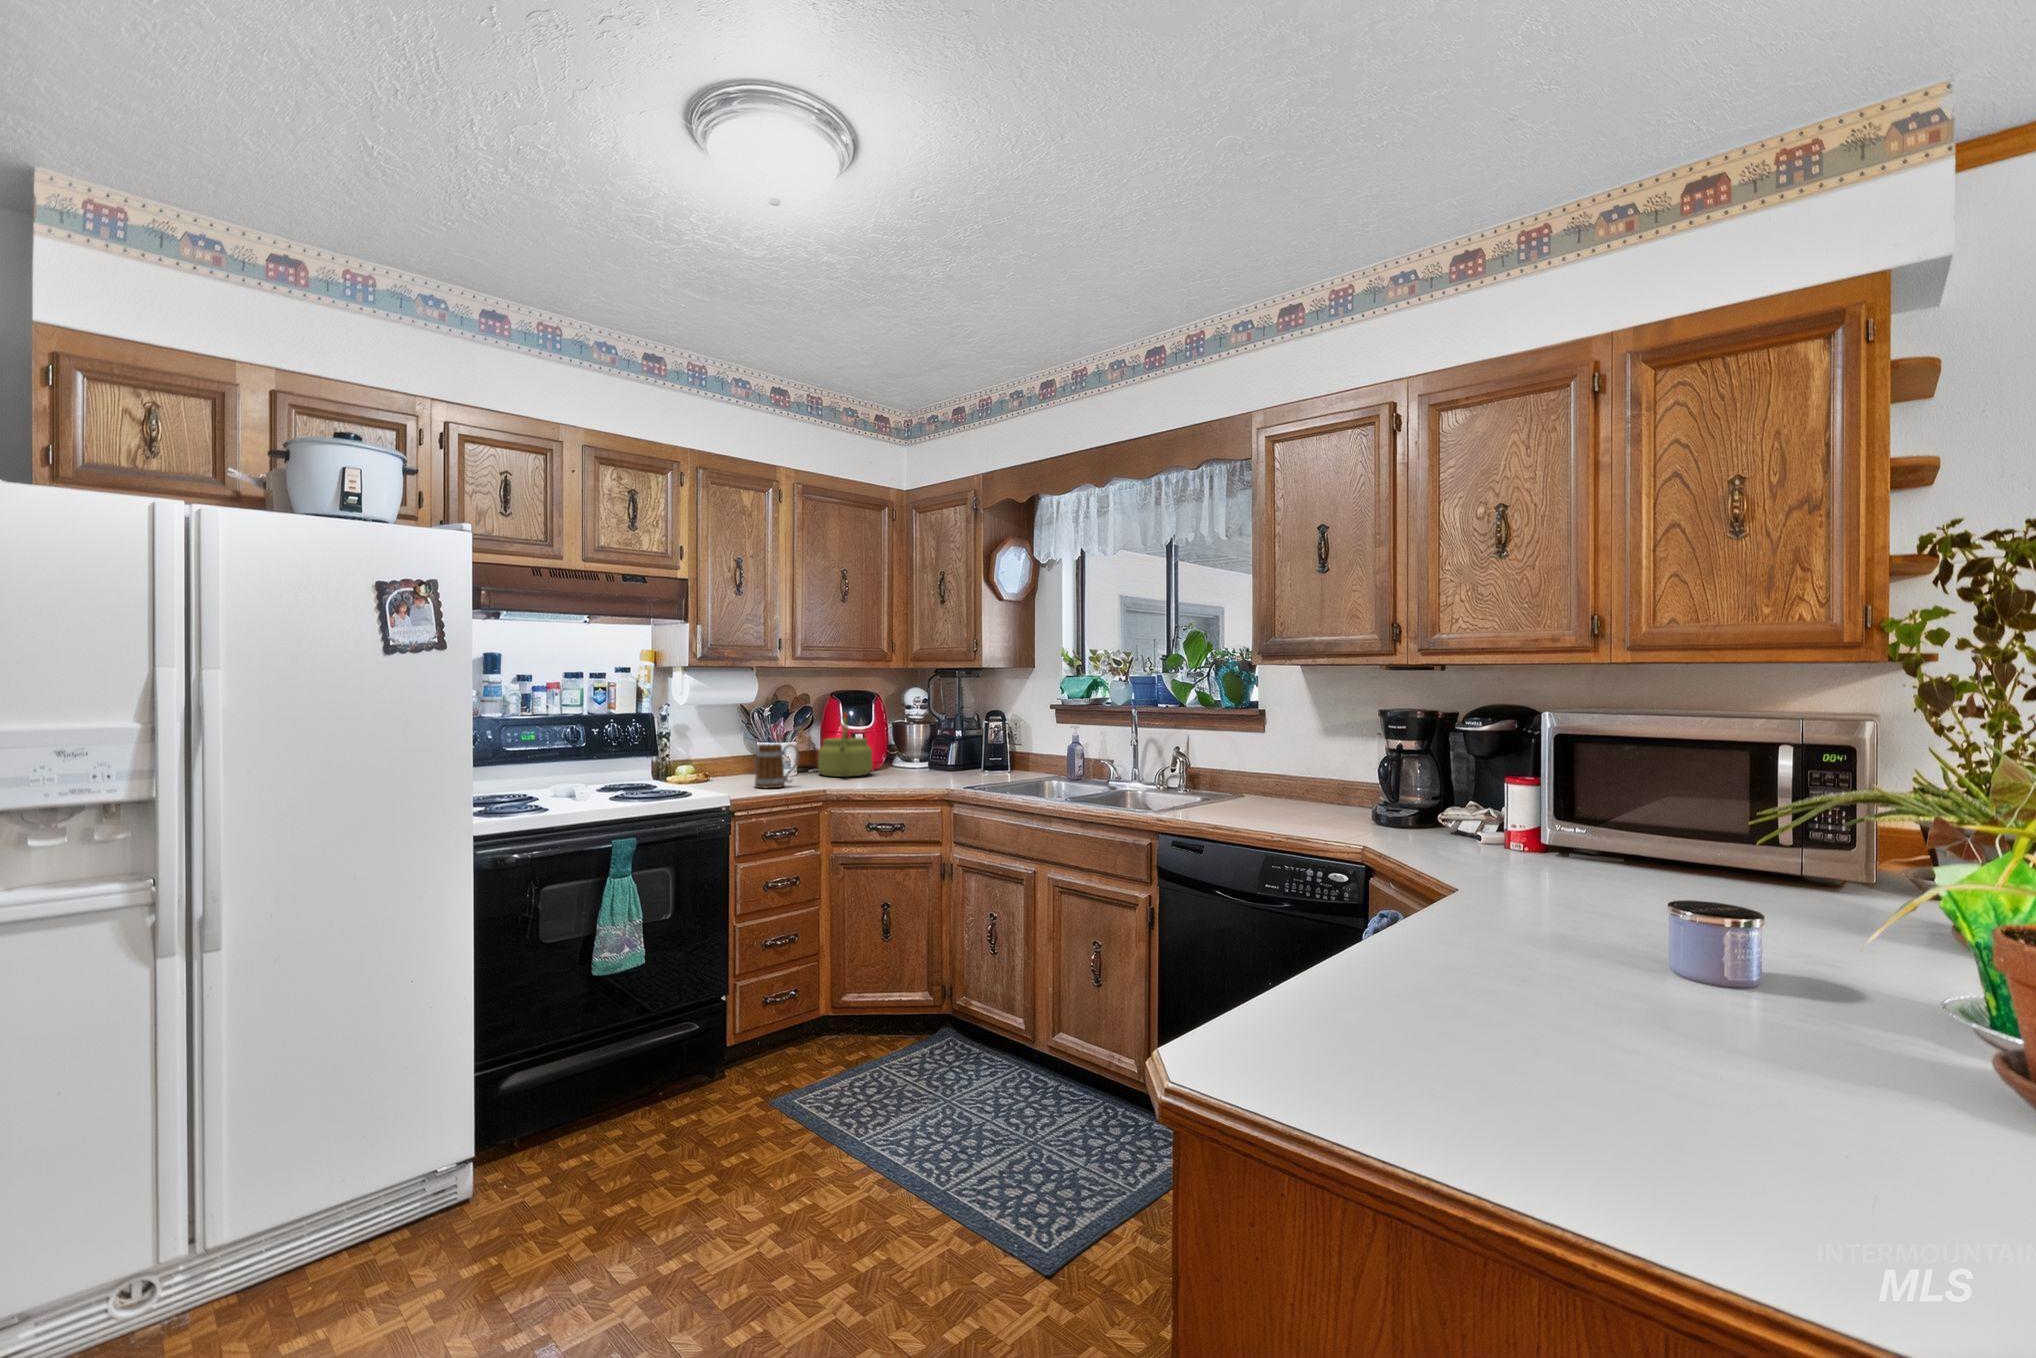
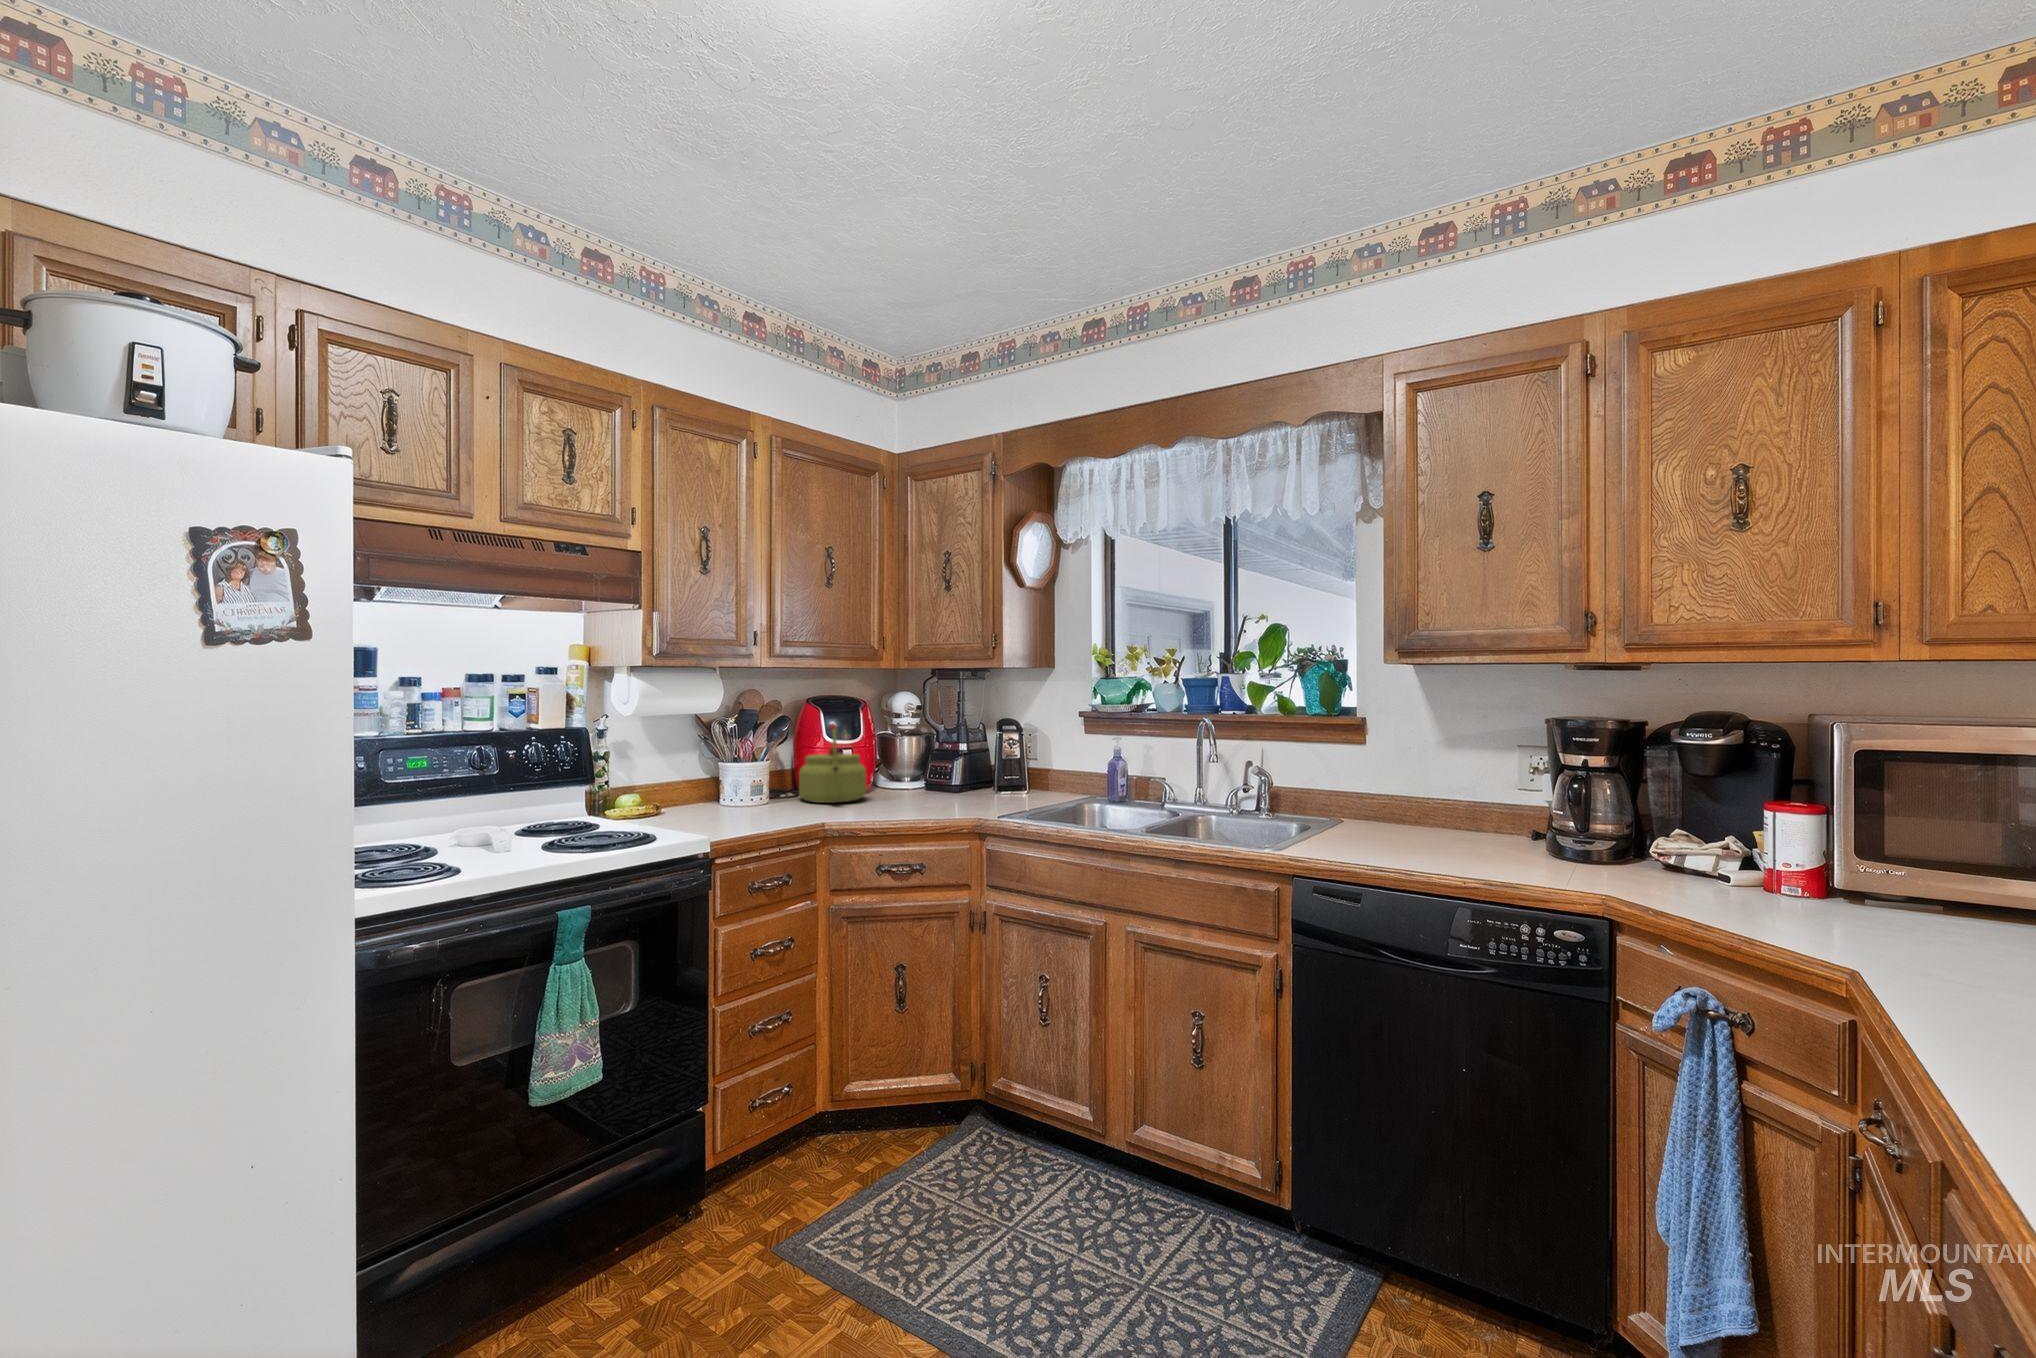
mug: present [754,744,799,788] -> none [732,765,789,823]

